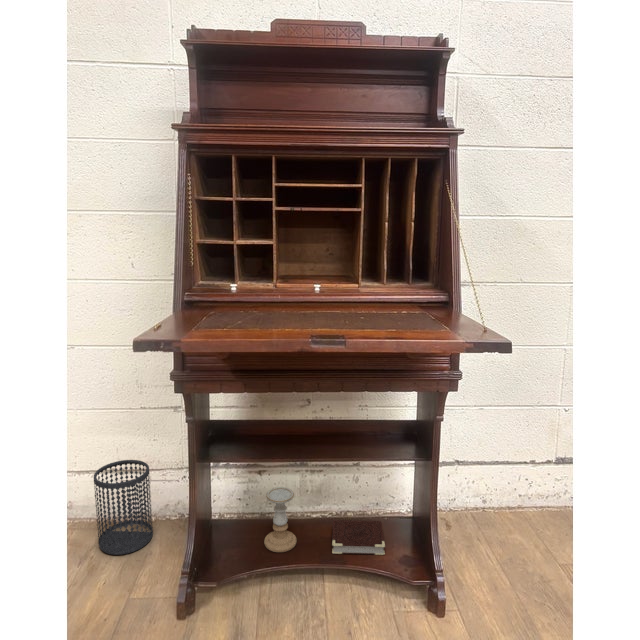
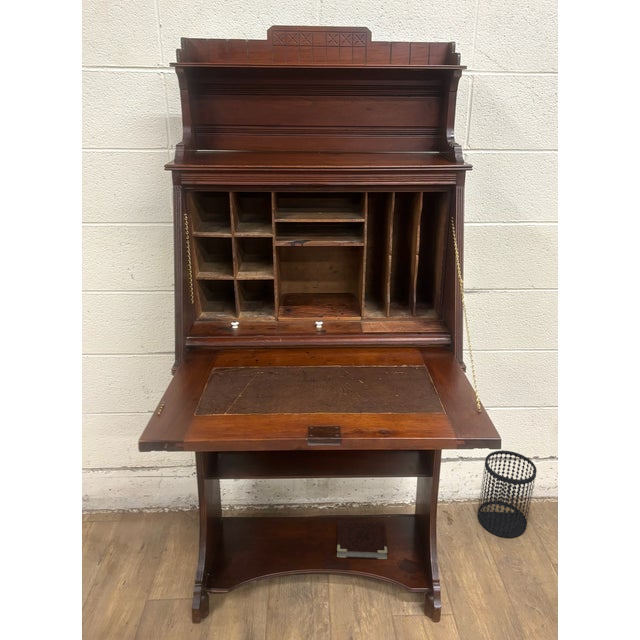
wastebasket: present [94,460,153,555] -> present [478,451,537,537]
candle holder: present [264,487,297,552] -> none [273,495,303,555]

